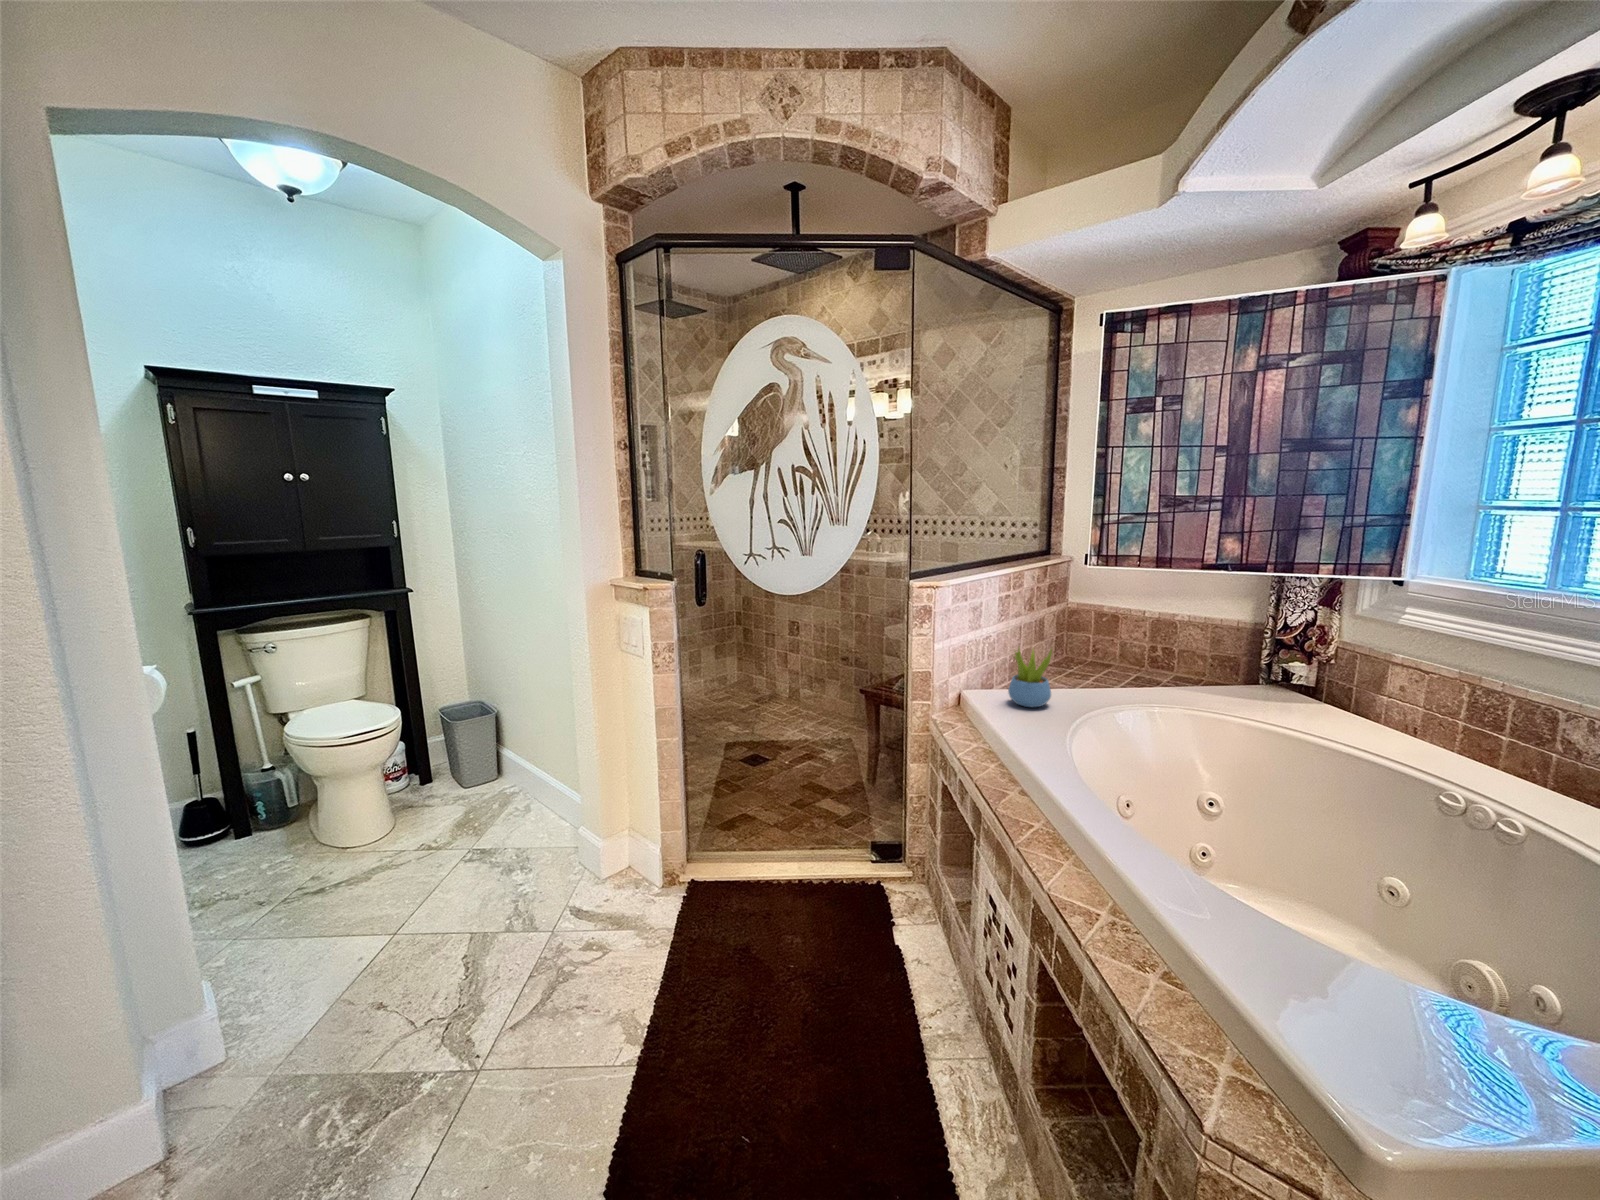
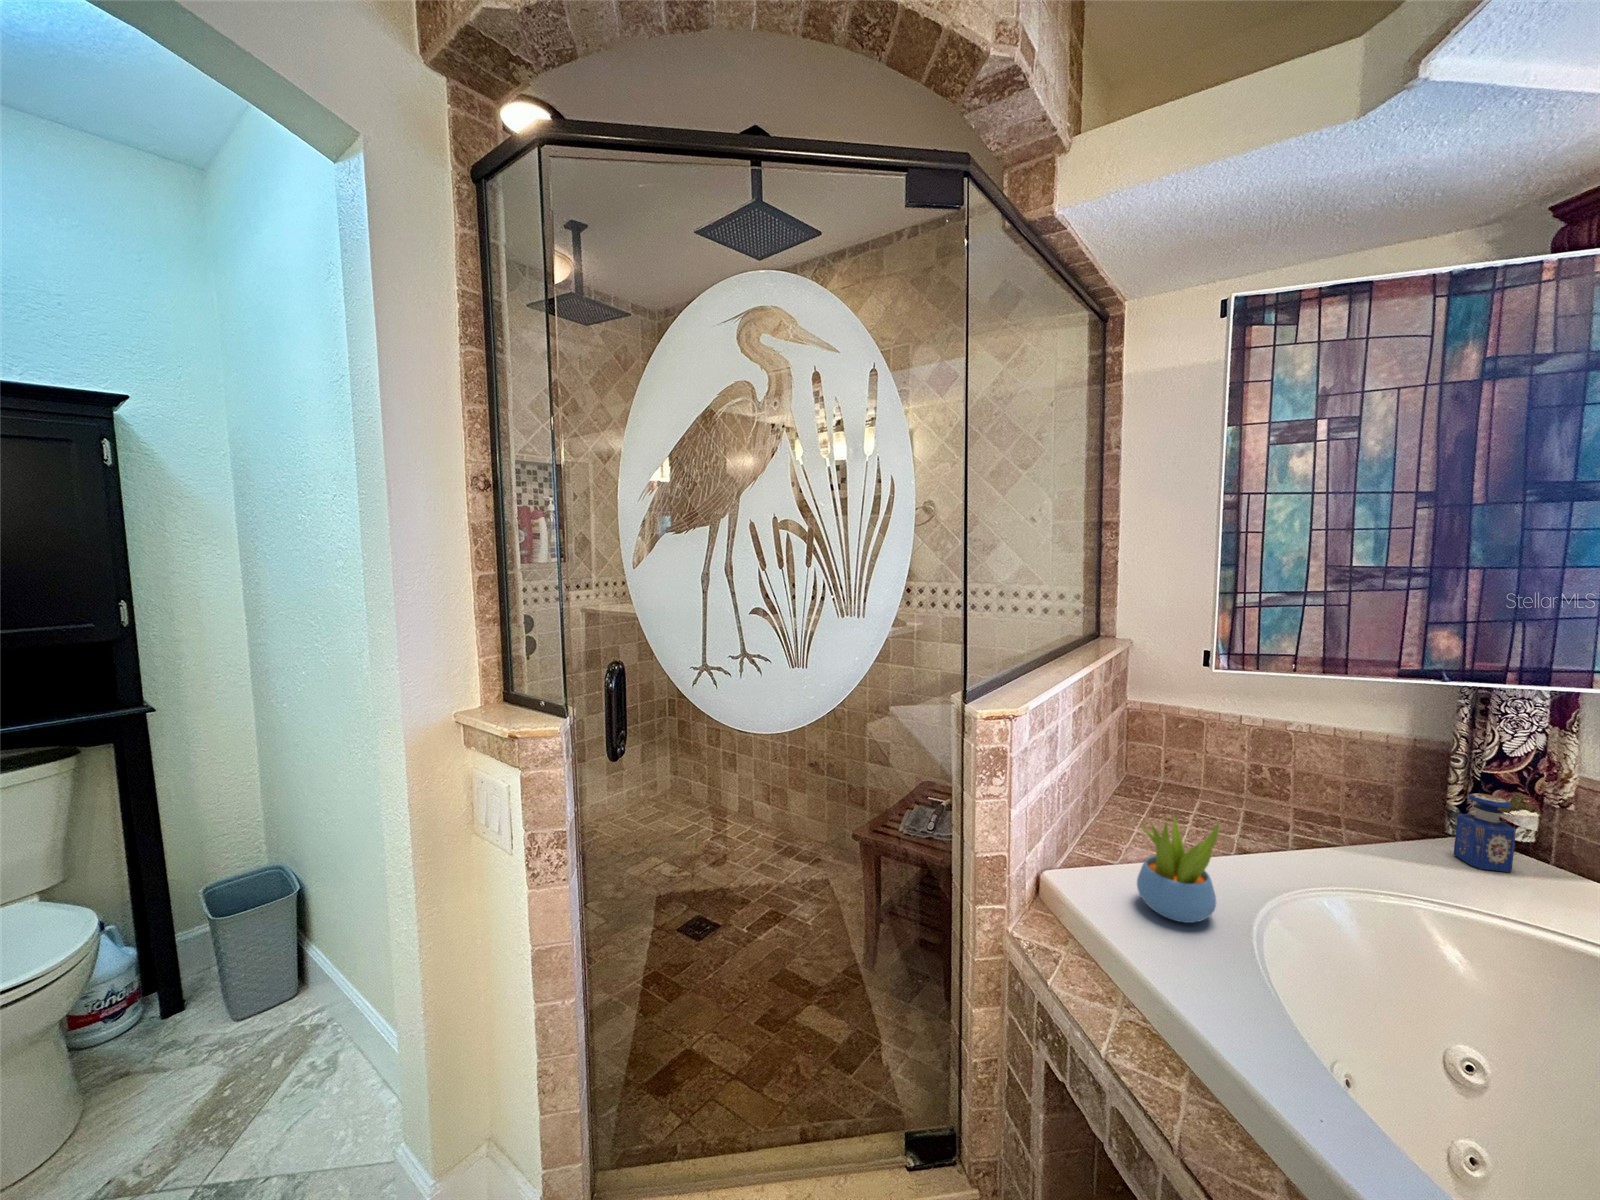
perfume bottle: none [1245,649,1276,697] -> present [1454,793,1516,872]

